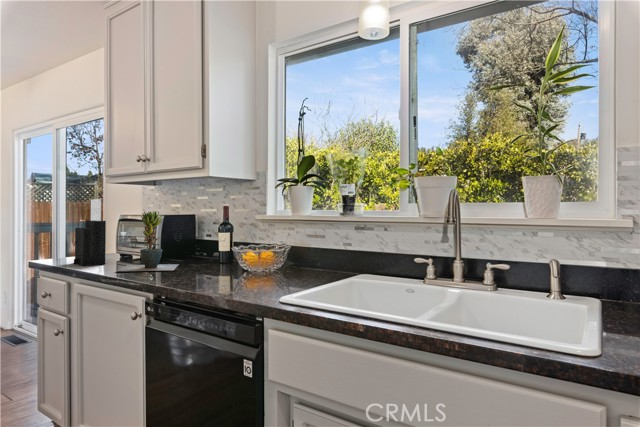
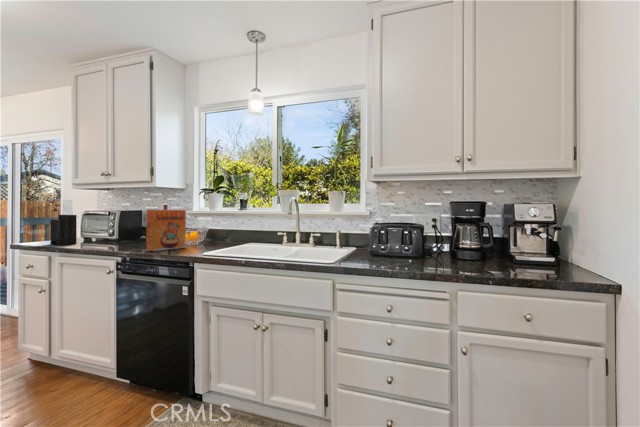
potted plant: present [117,211,179,271] -> none [89,208,133,247]
cereal box: none [190,213,253,285] -> present [146,209,186,251]

